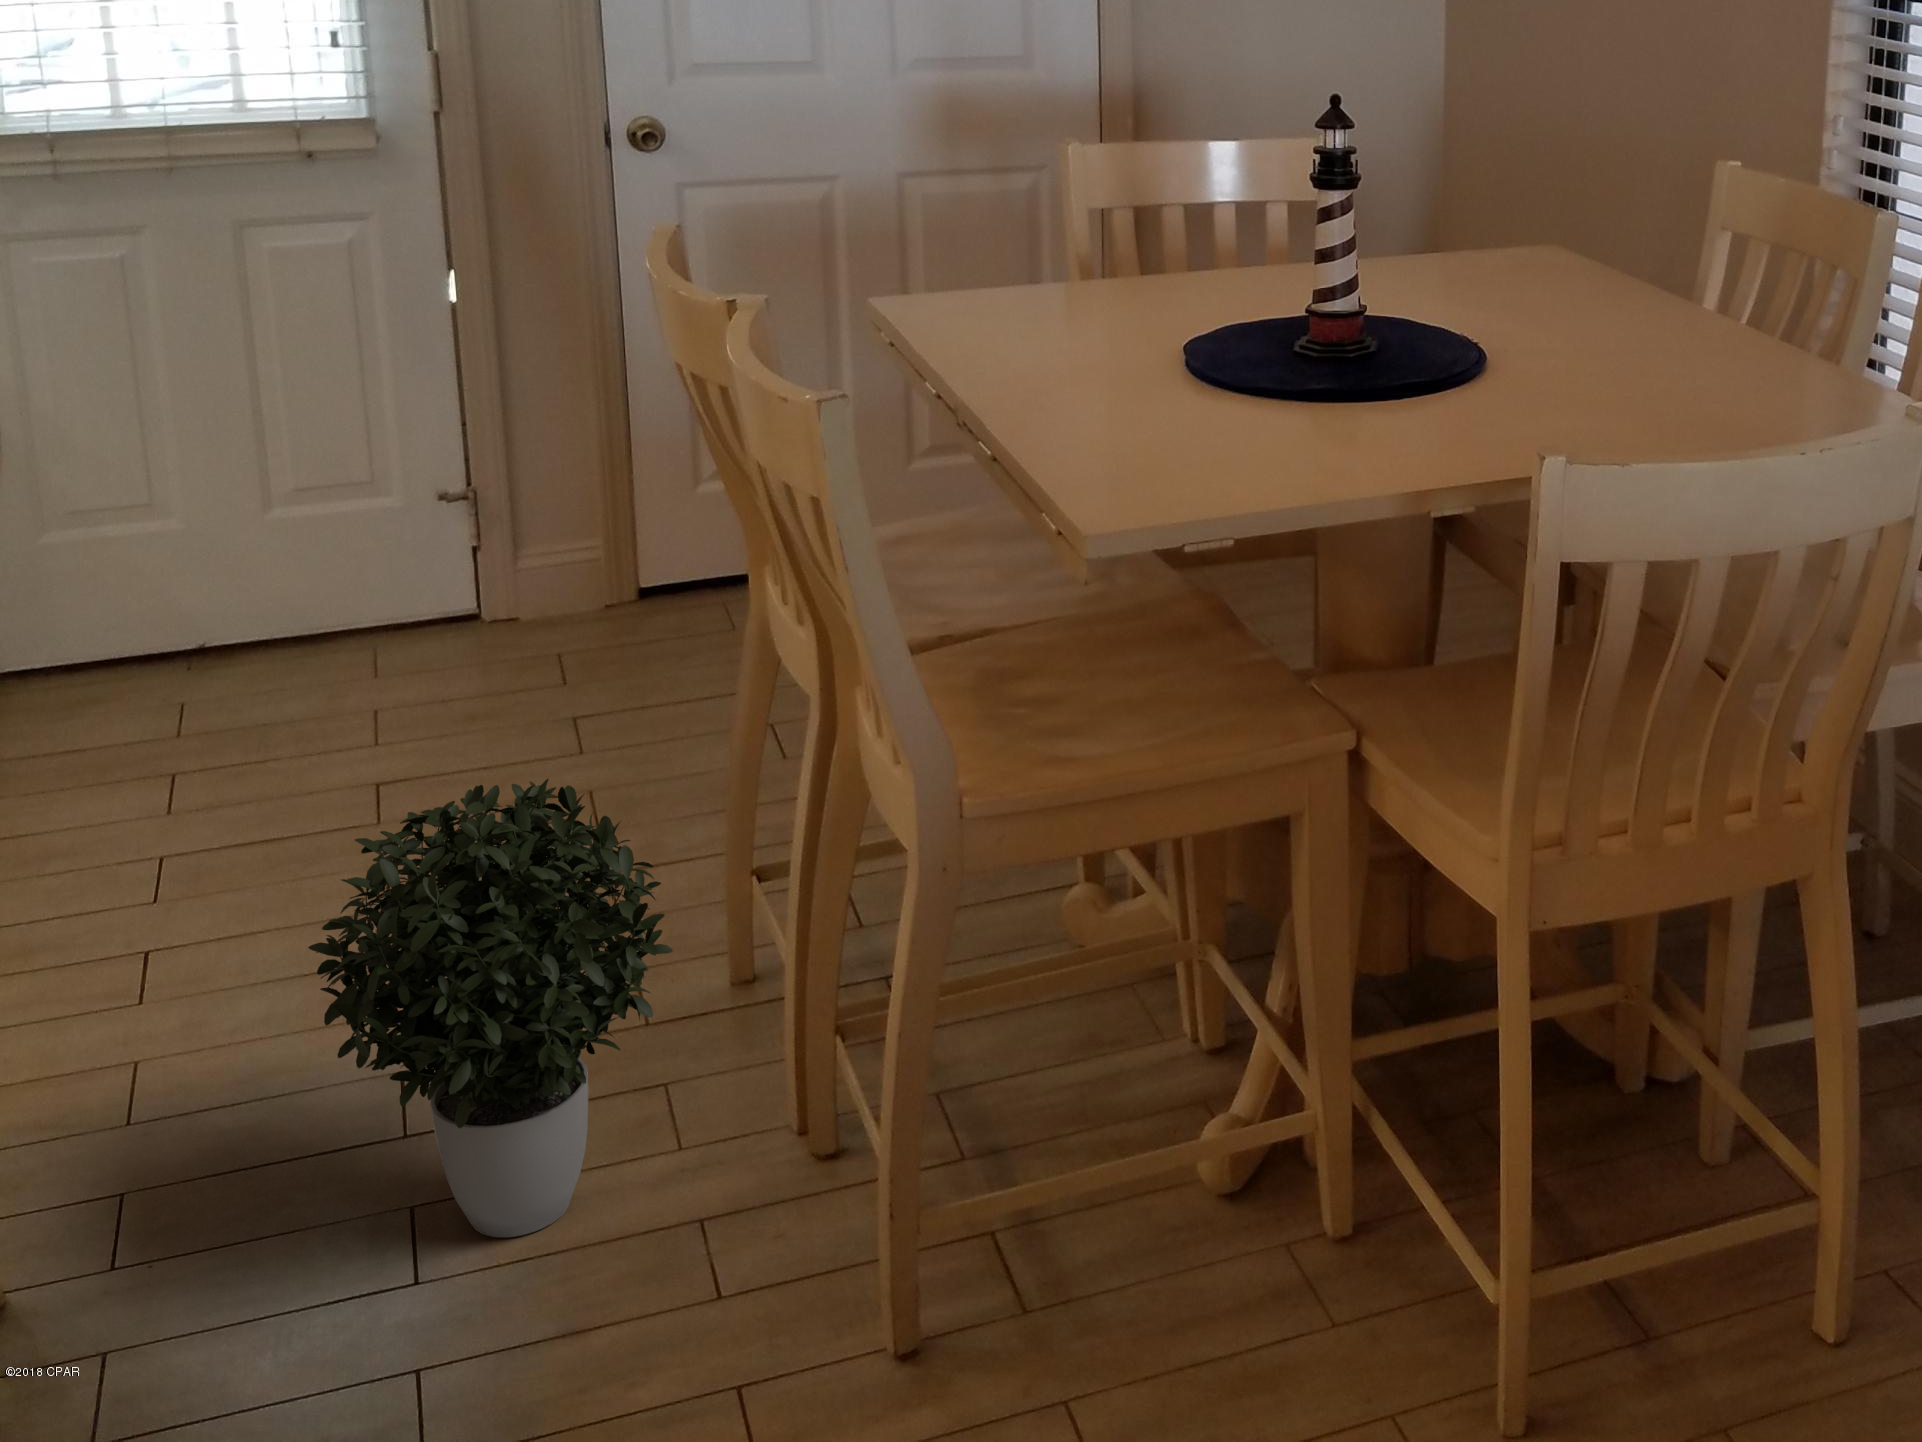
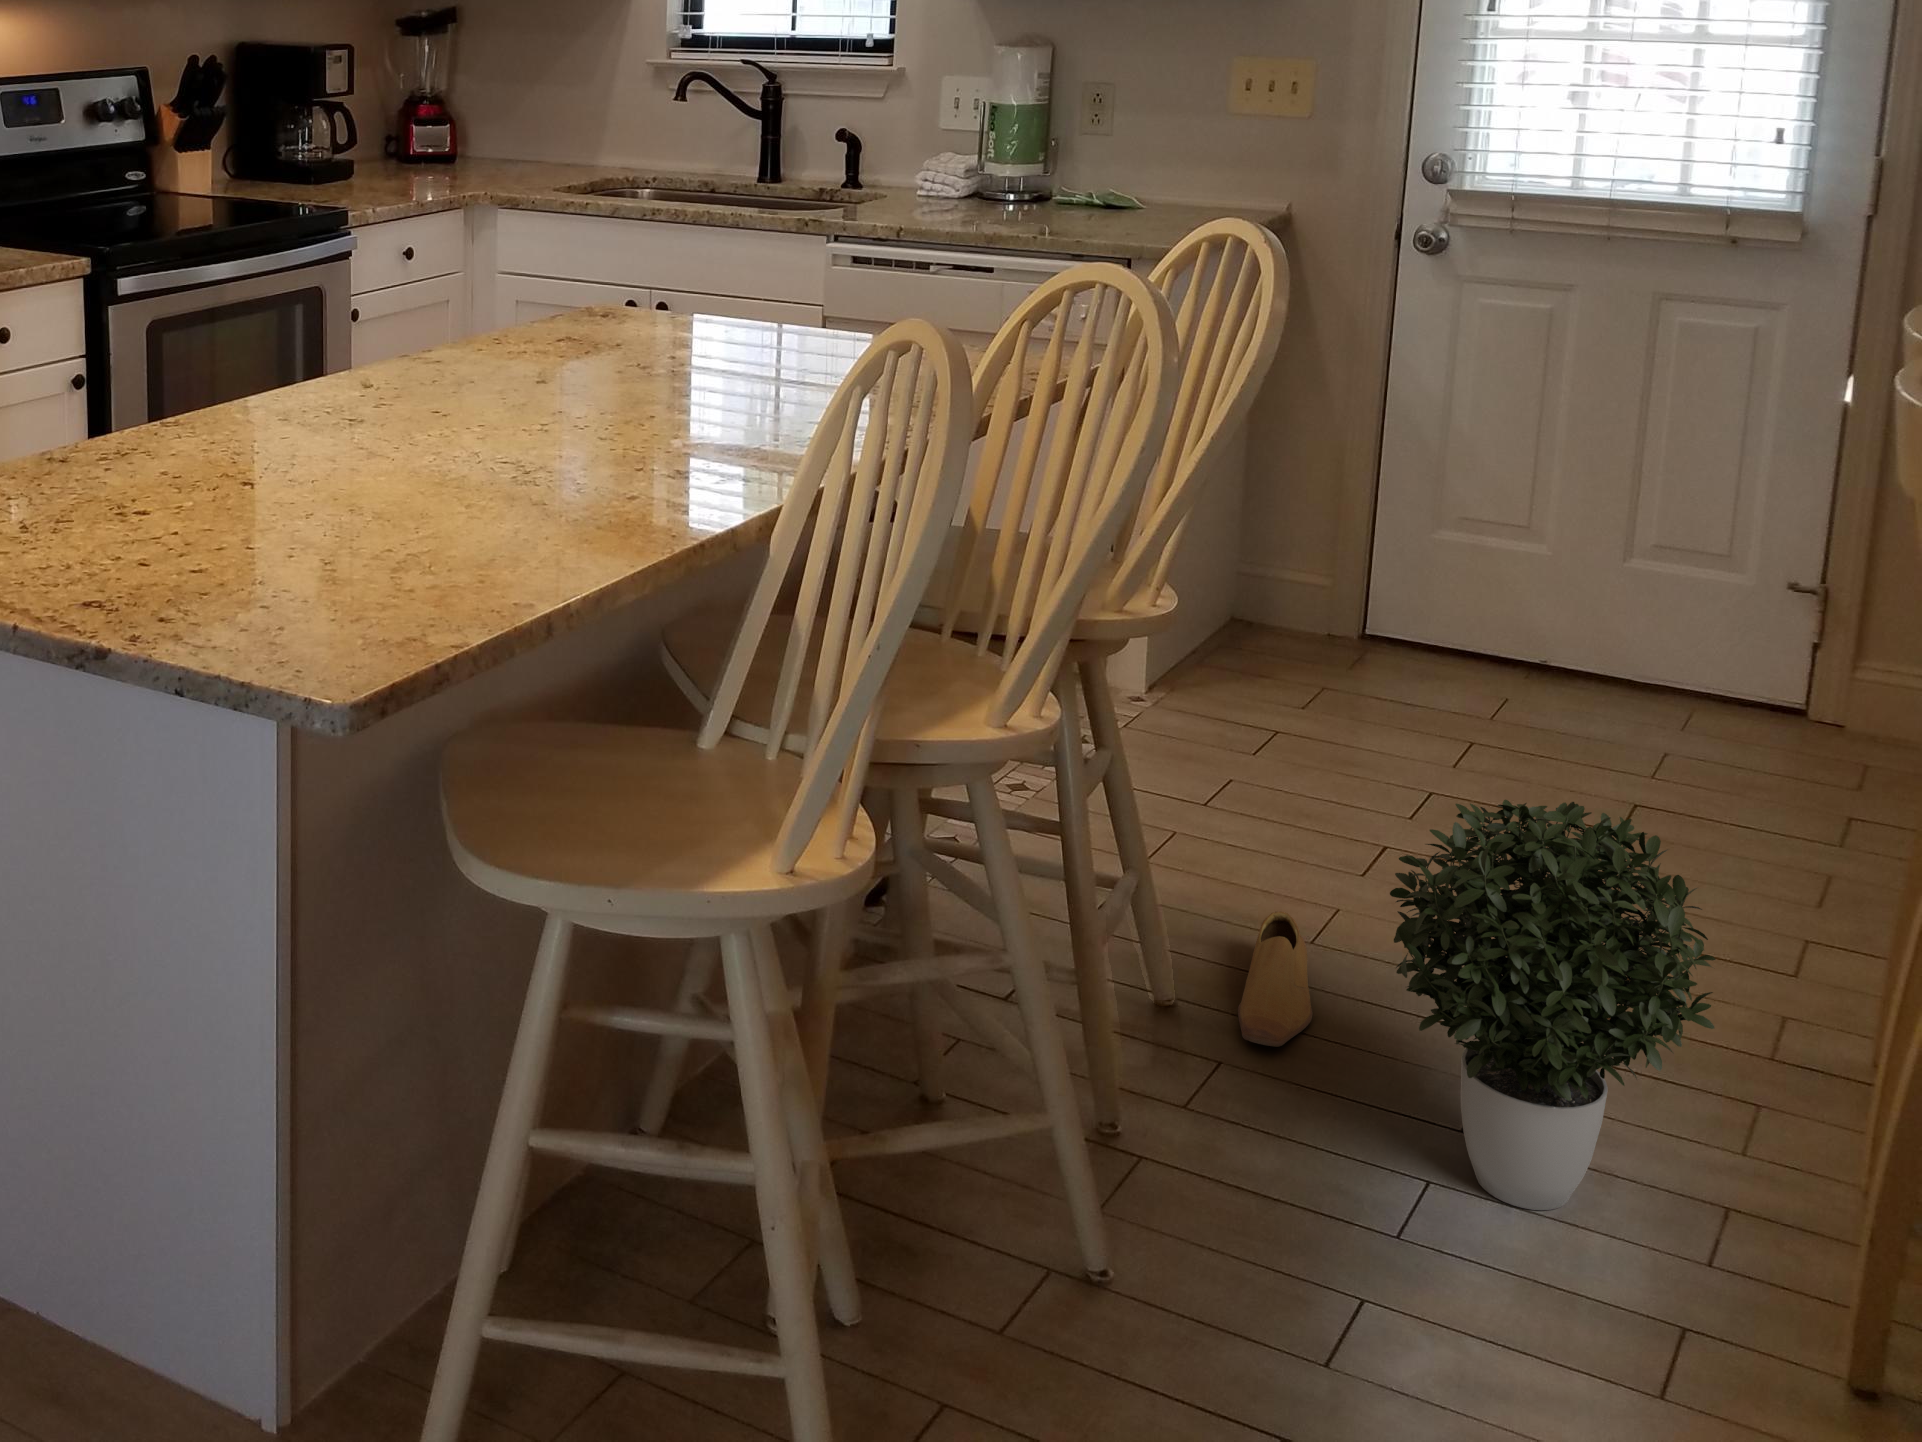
shoe: none [87,1058,198,1233] -> present [1238,911,1313,1047]

